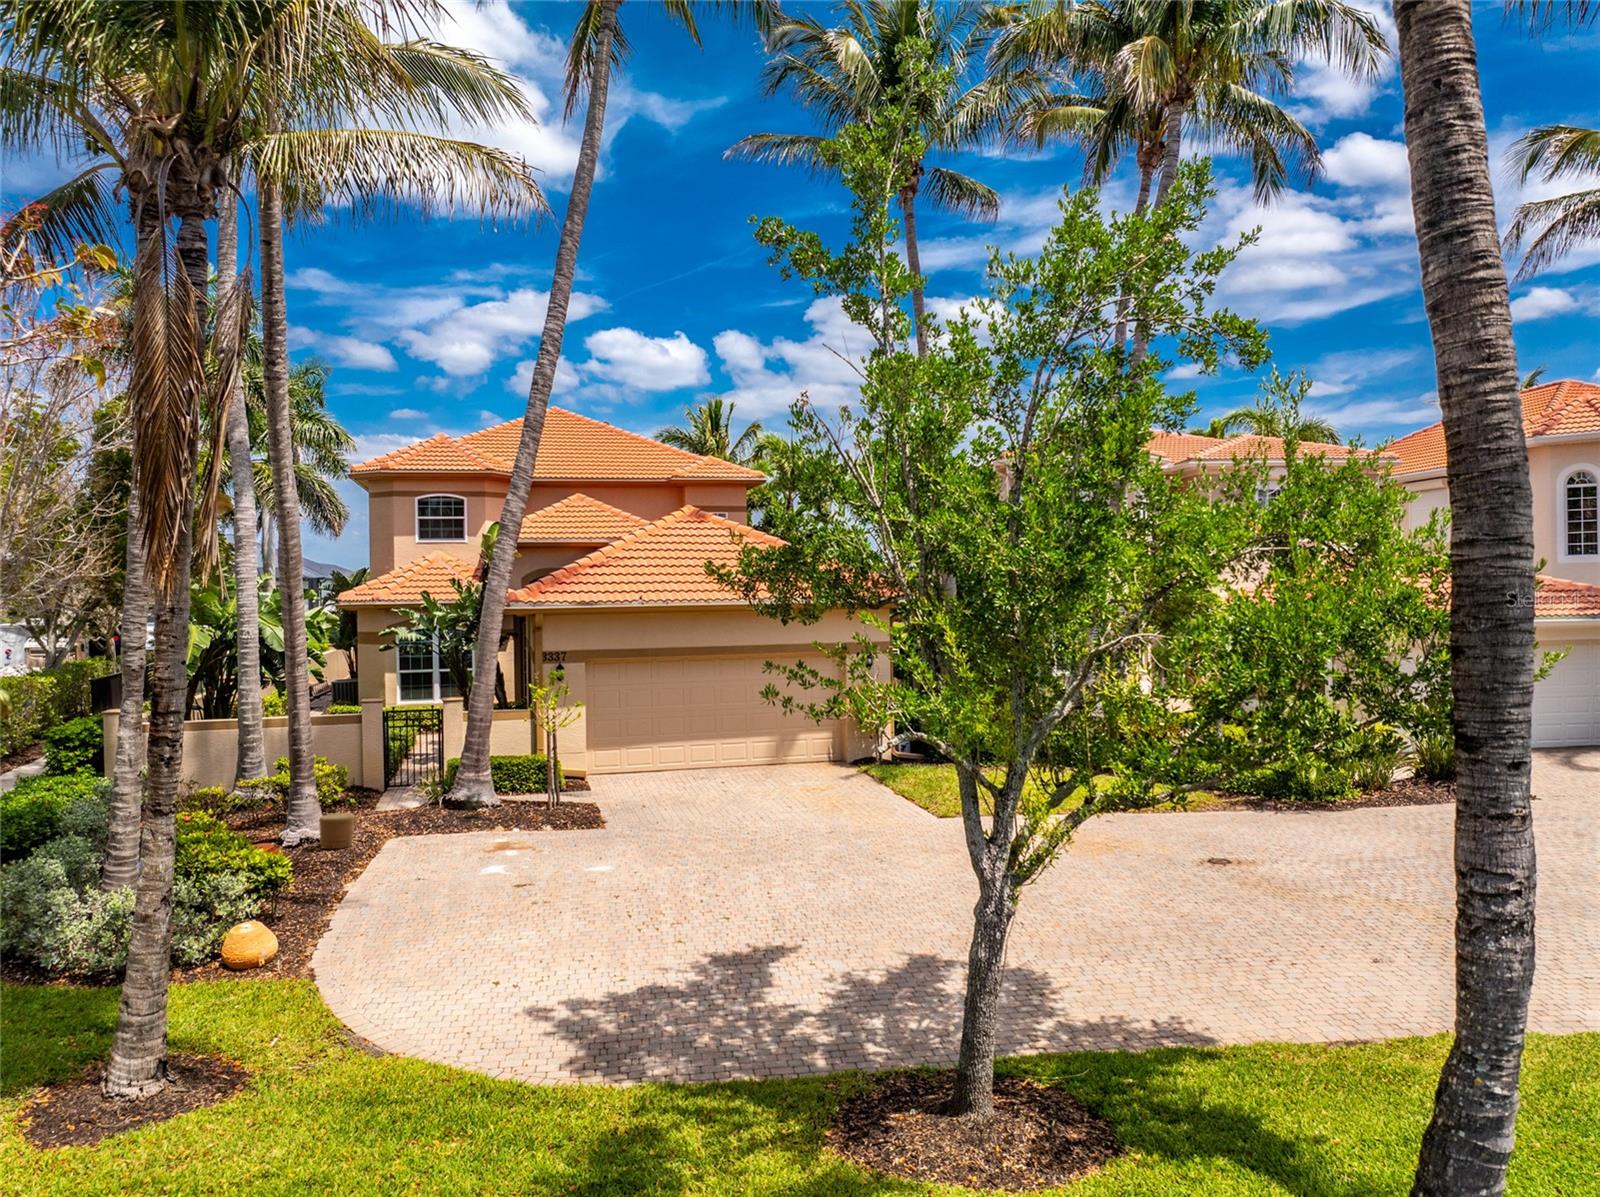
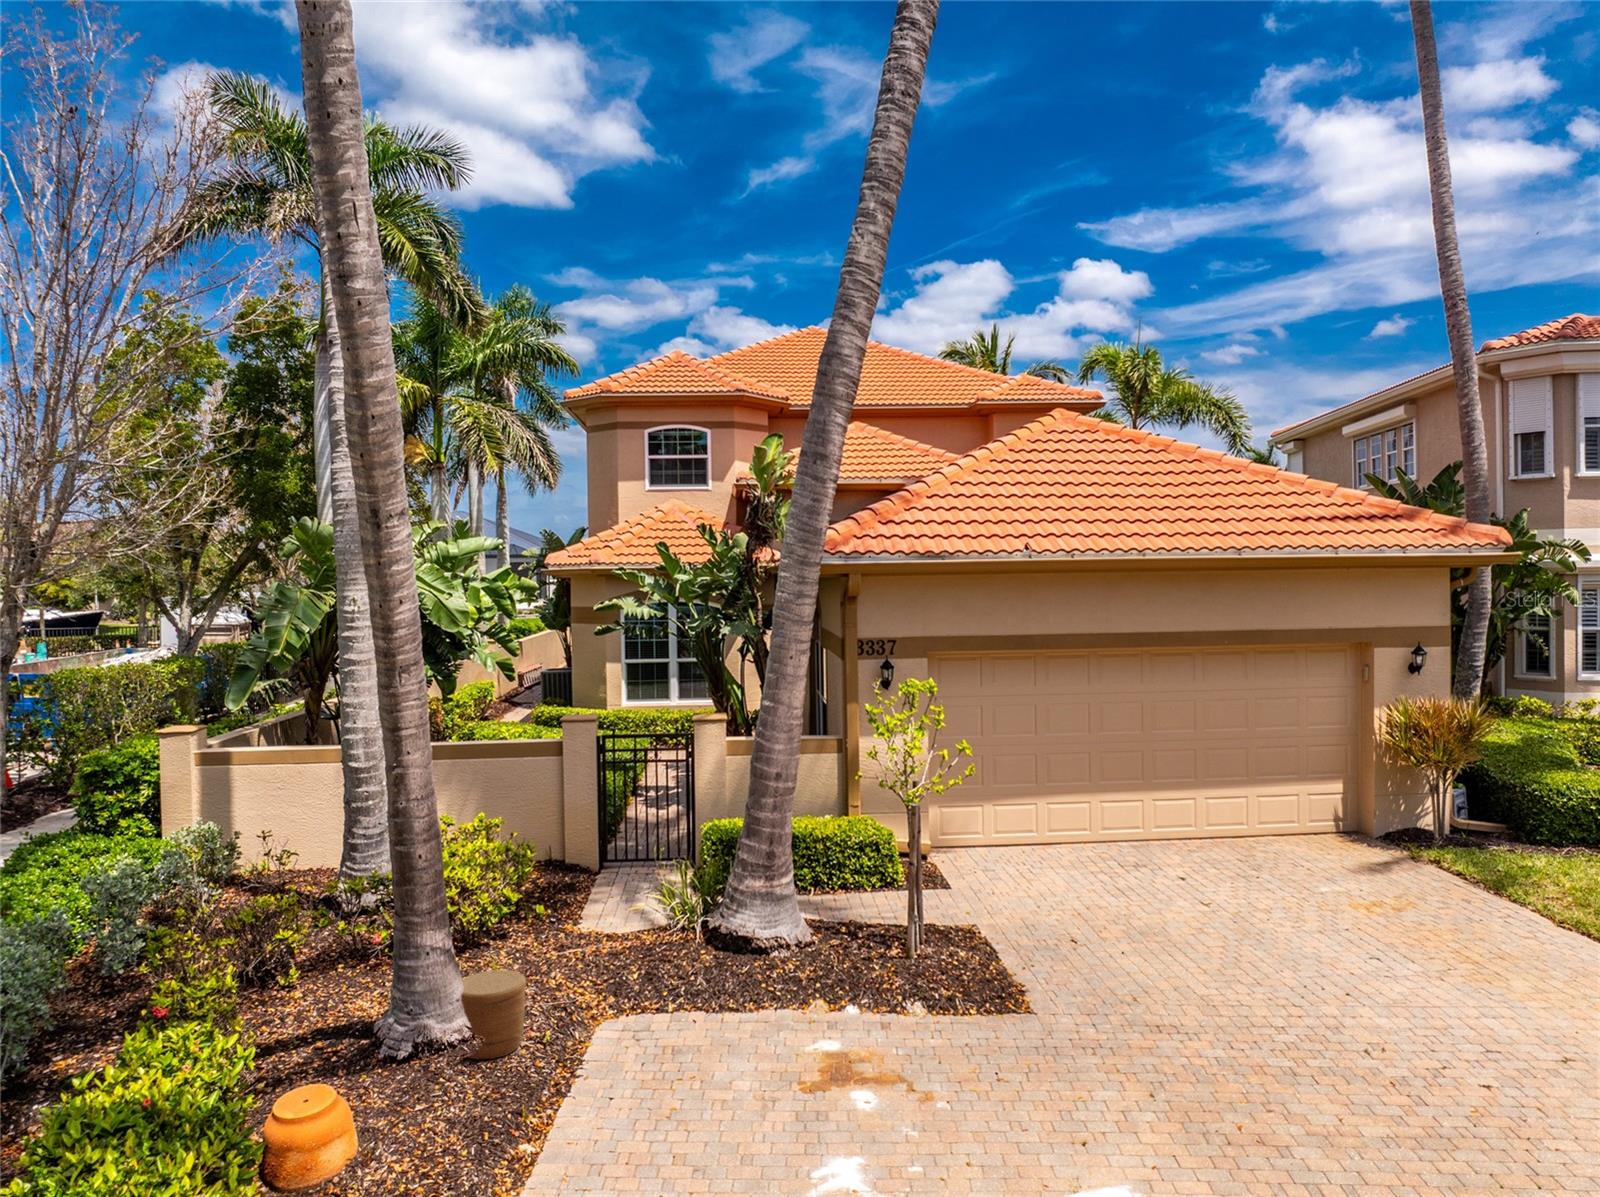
potted tree: present [462,787,483,821] -> none [731,884,776,964]

